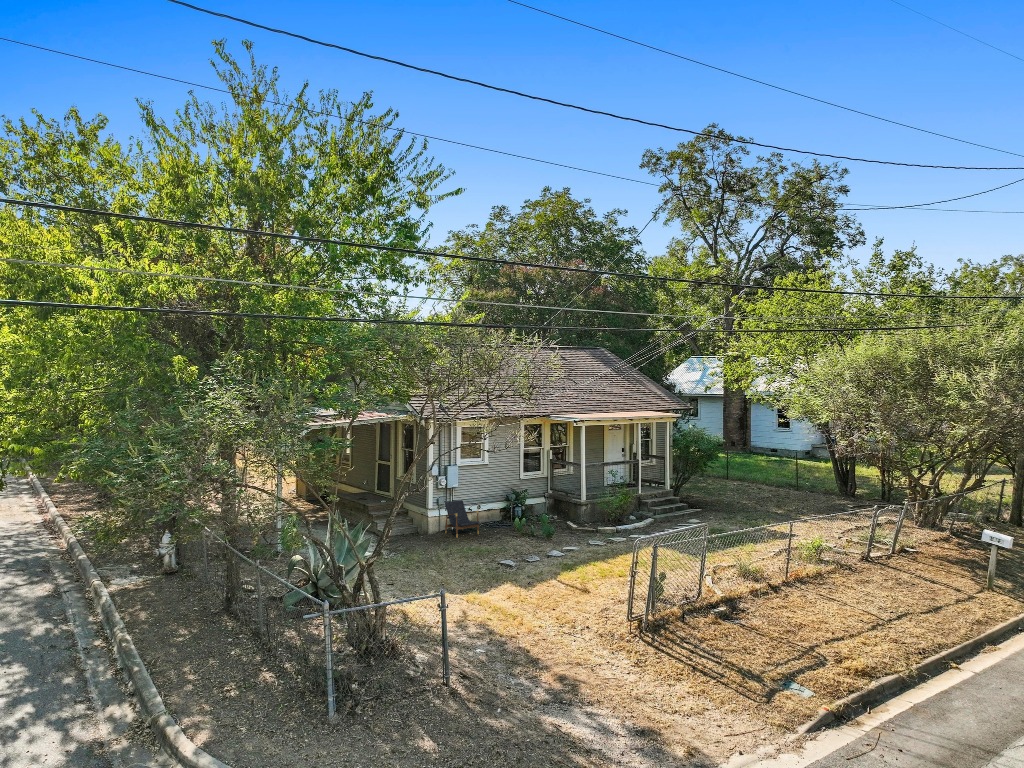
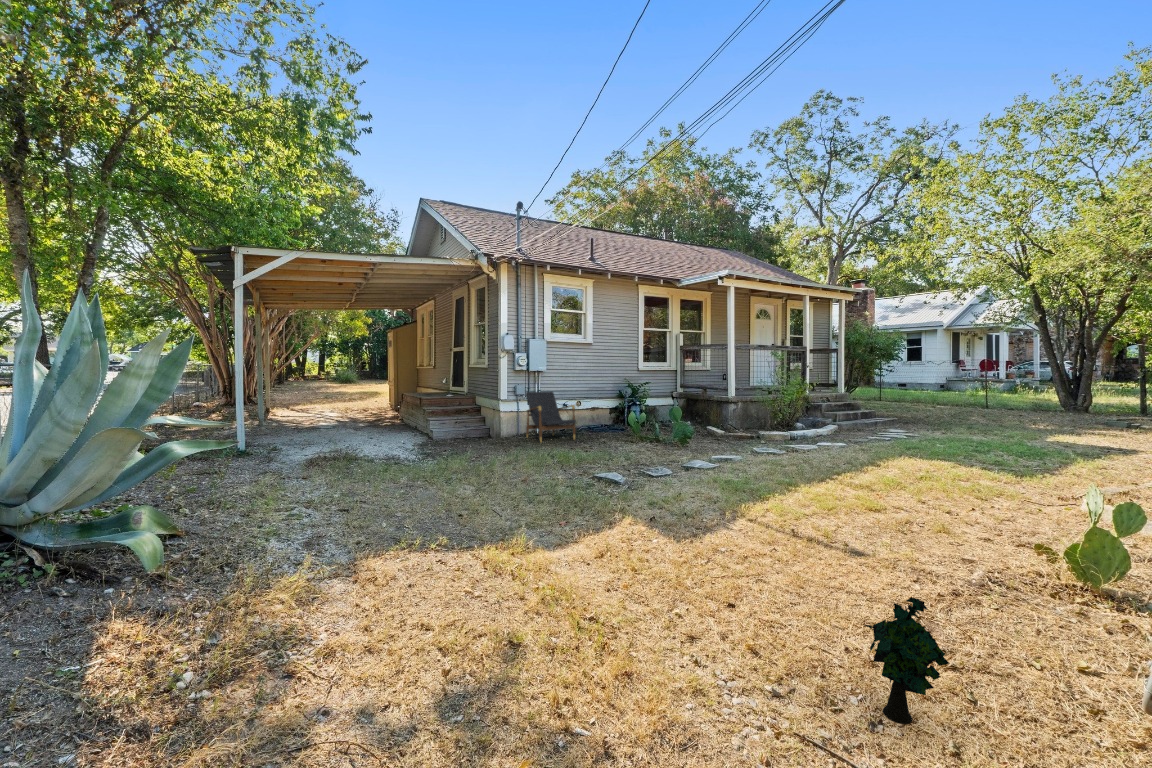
decorative plant: none [585,602,604,635] -> present [864,597,949,724]

